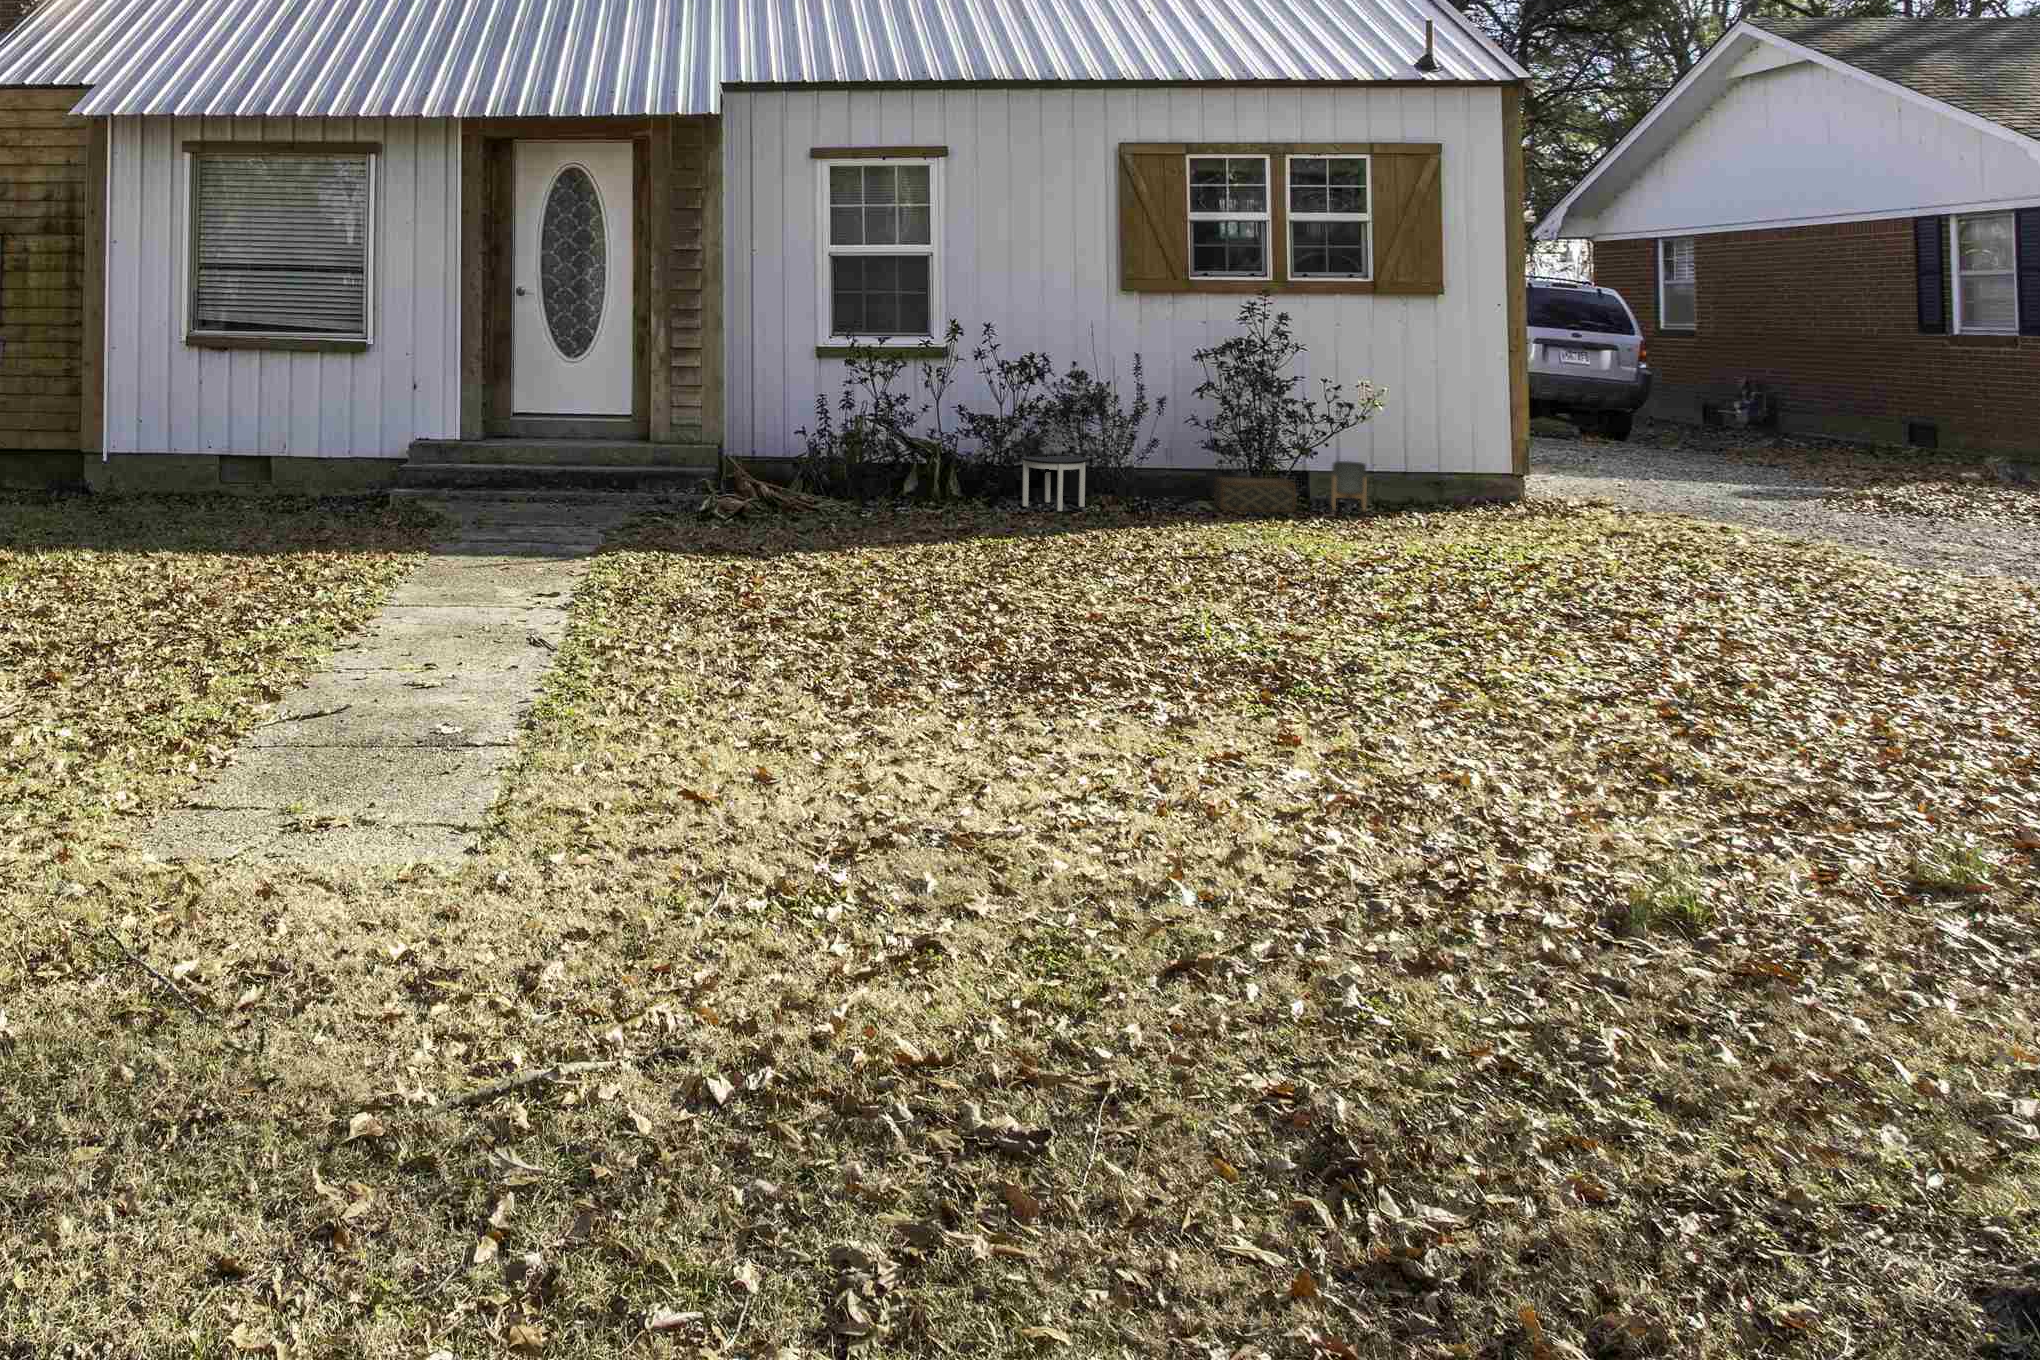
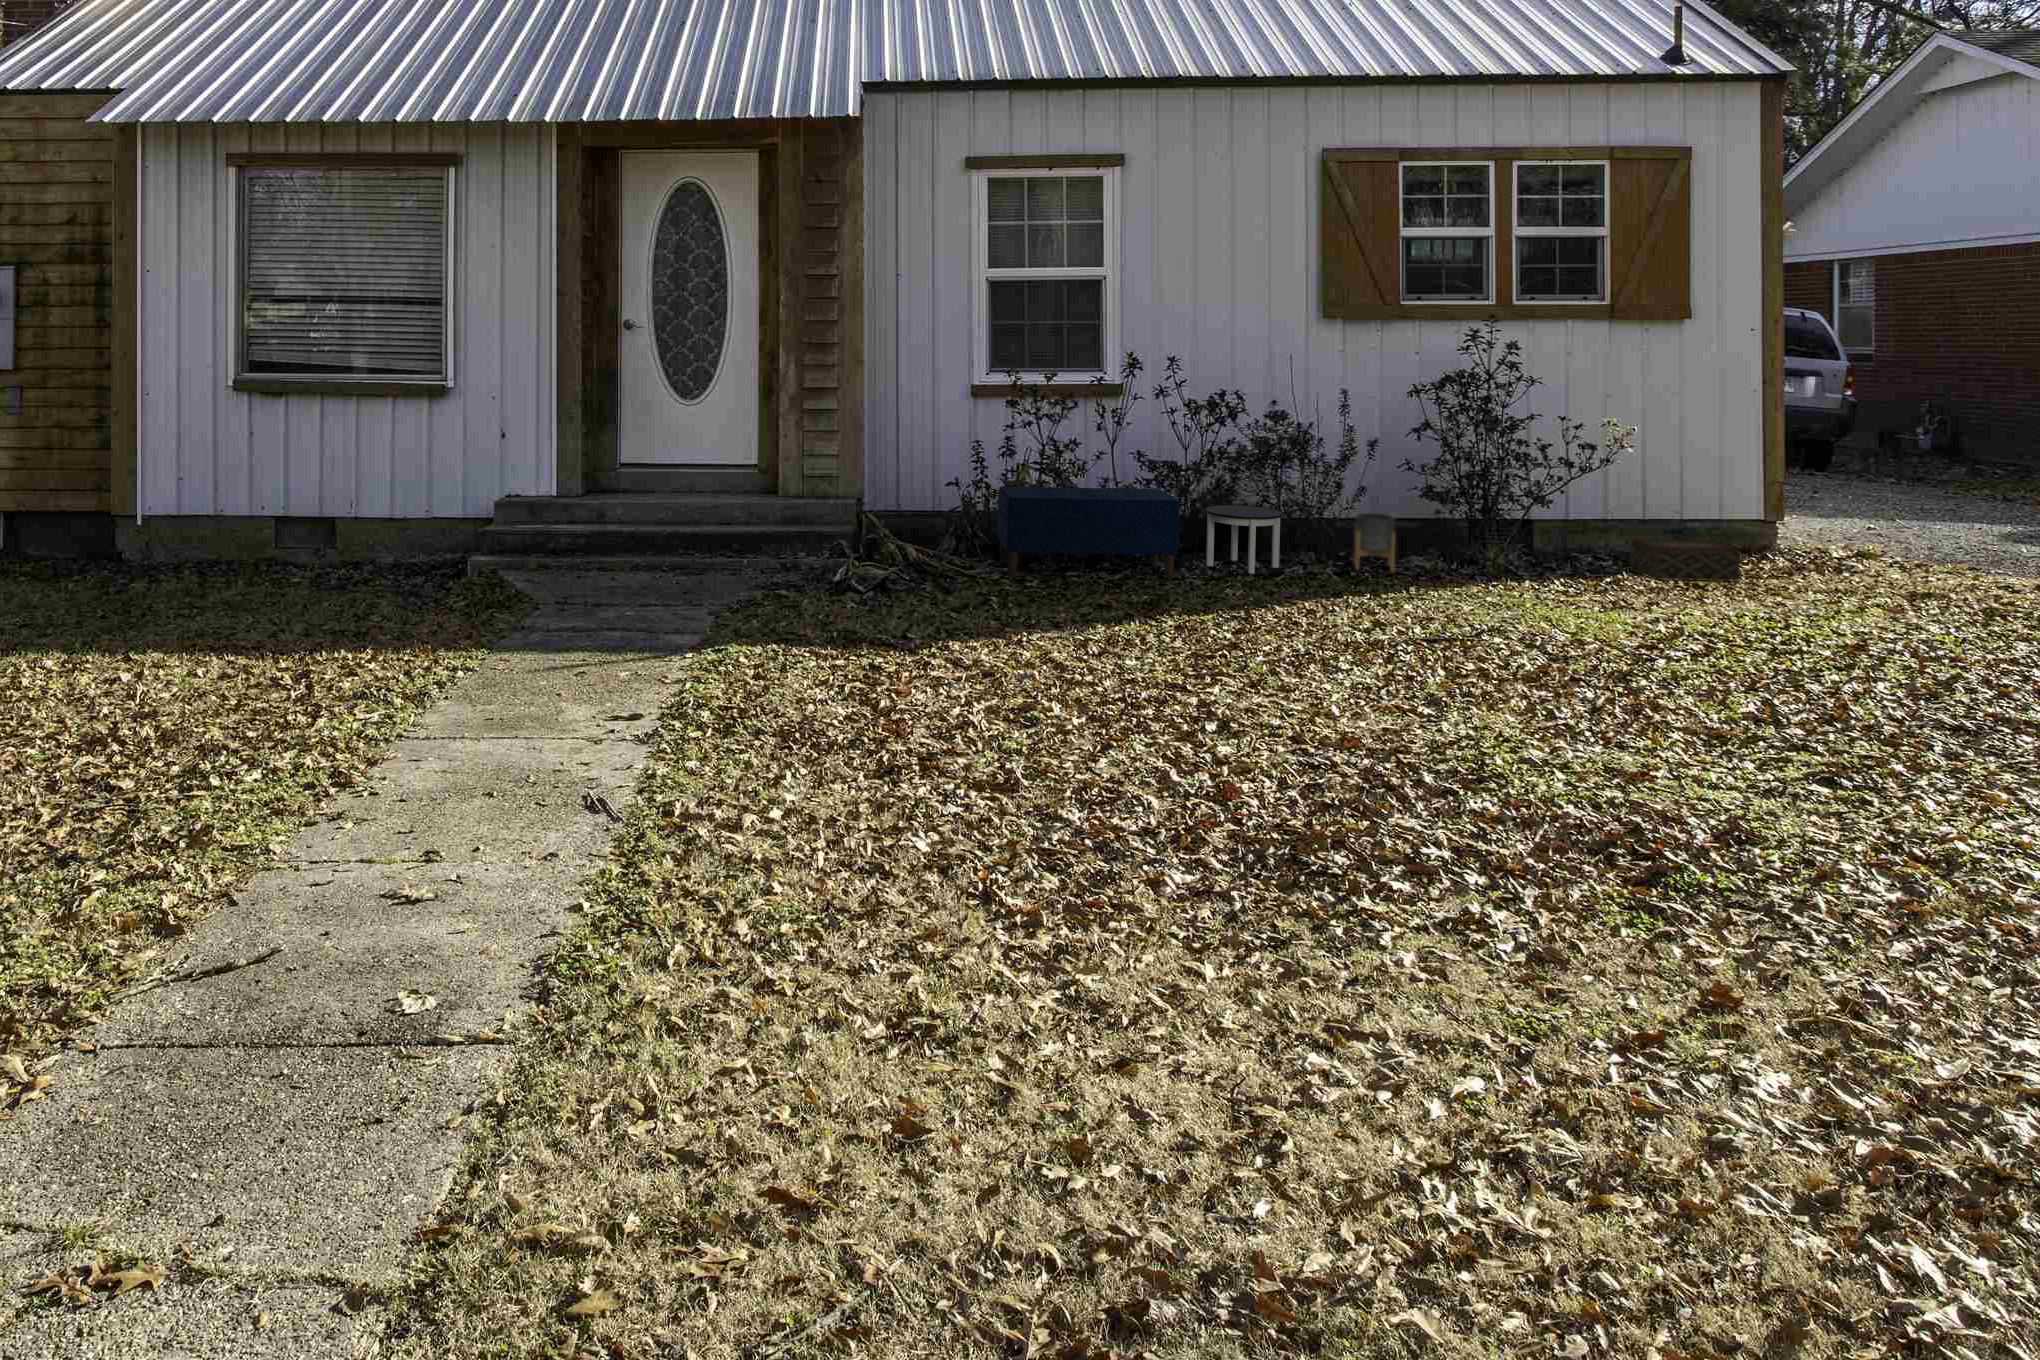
bench: none [841,439,996,516] -> present [997,486,1179,580]
planter: present [1331,461,1367,511] -> present [1353,513,1395,572]
woven basket: present [1214,477,1296,512] -> present [1630,539,1741,582]

